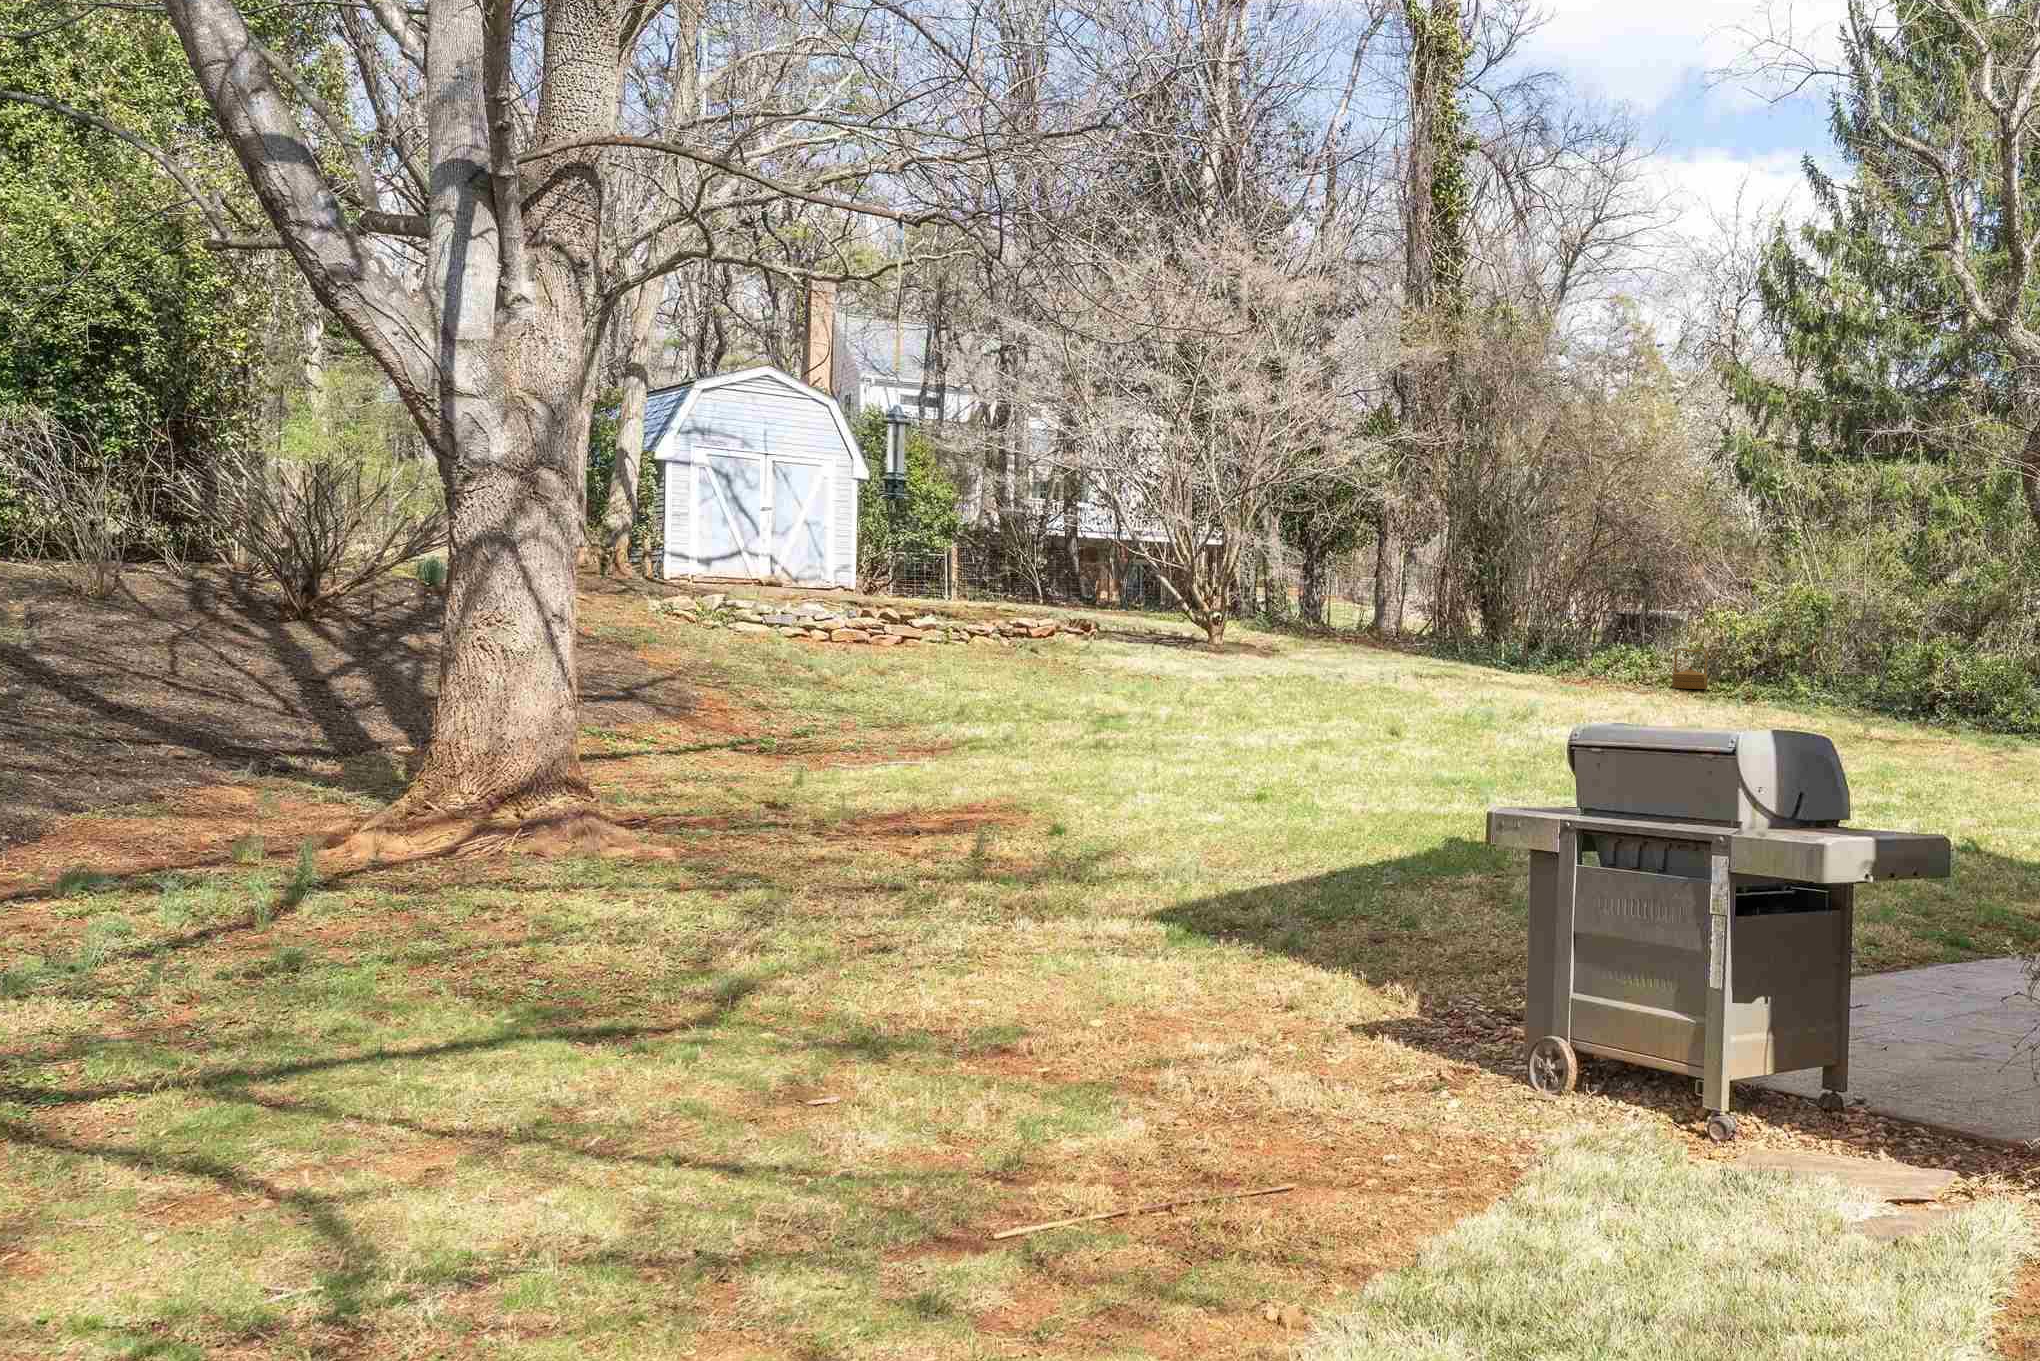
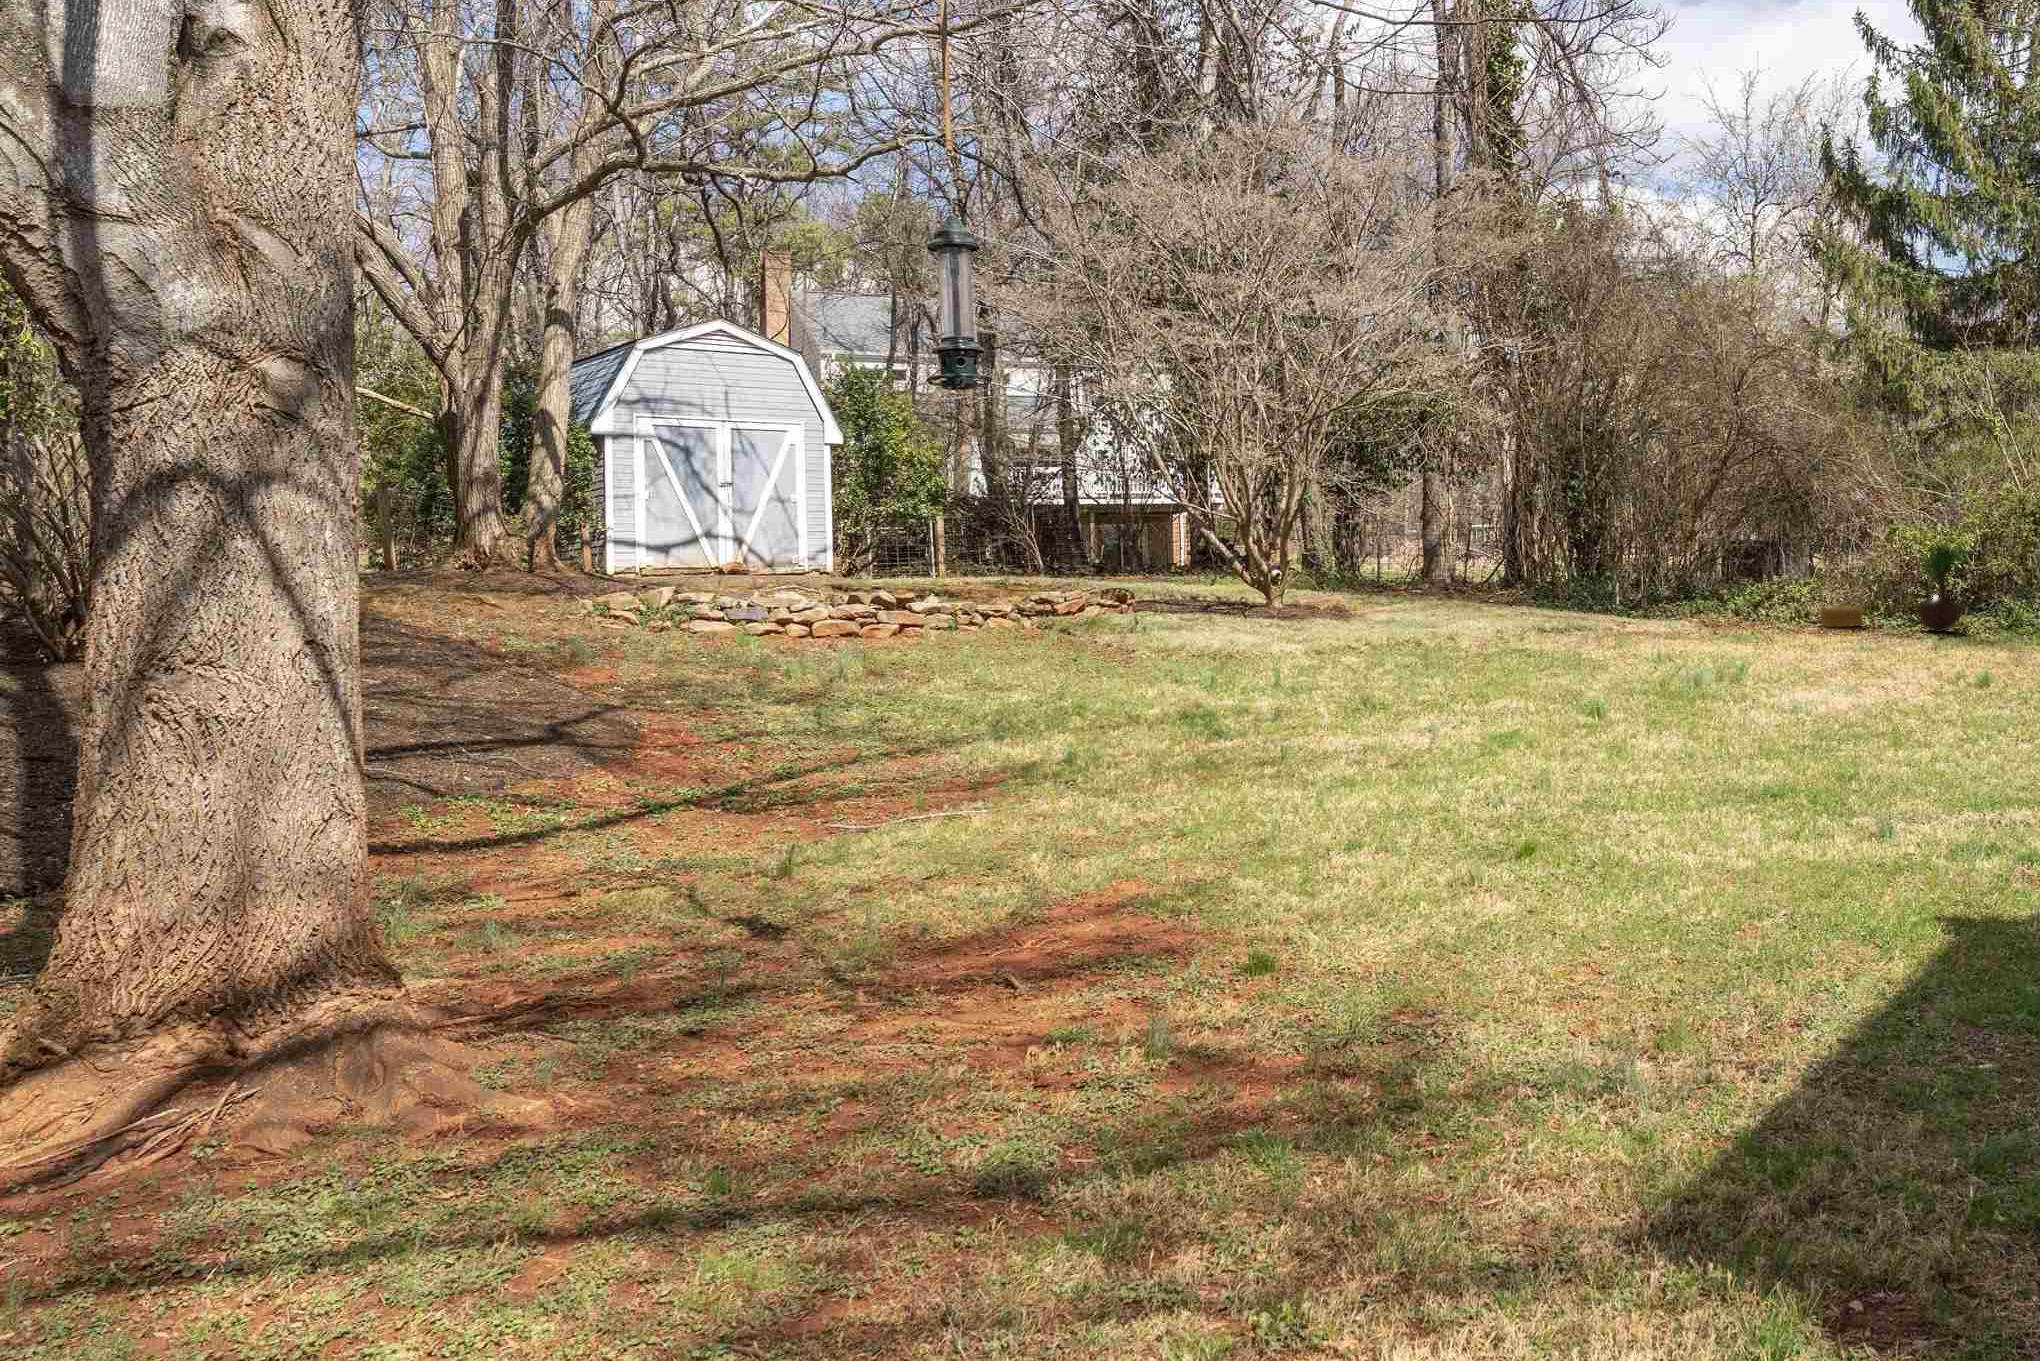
potted tree: none [1746,616,1794,698] -> present [1916,540,1967,631]

